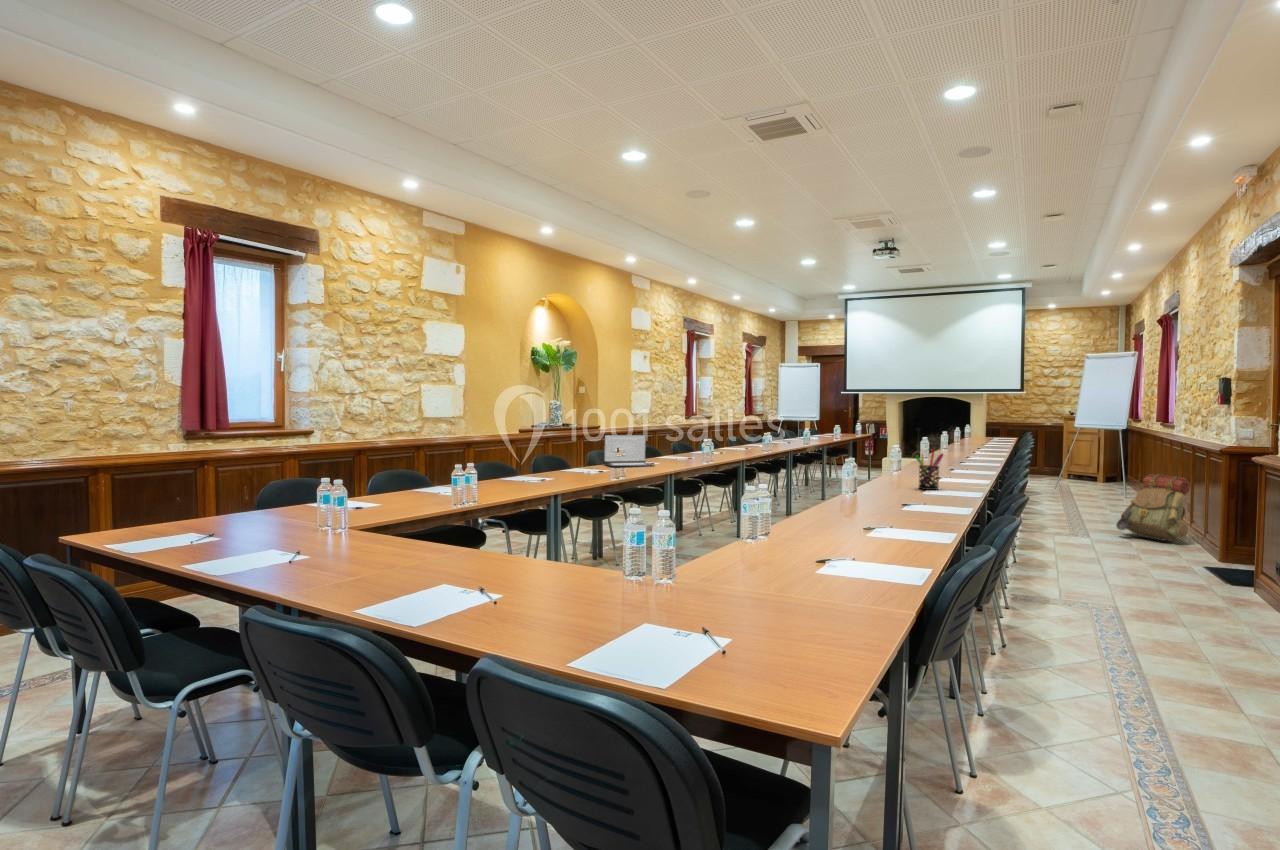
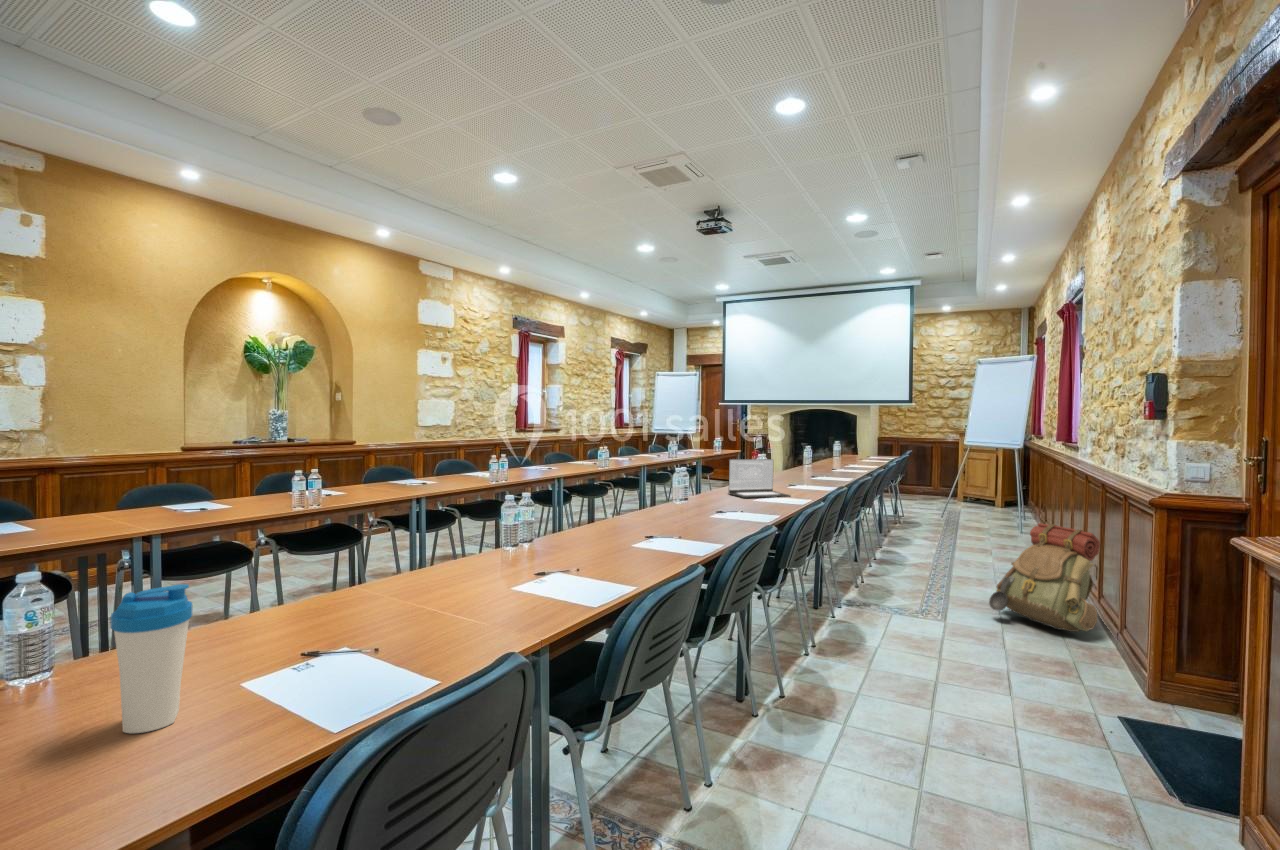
laptop: present [604,435,654,467] -> present [729,459,790,498]
pen holder: present [915,449,943,490] -> none [429,522,500,628]
water bottle: none [887,459,908,501] -> present [110,584,192,733]

